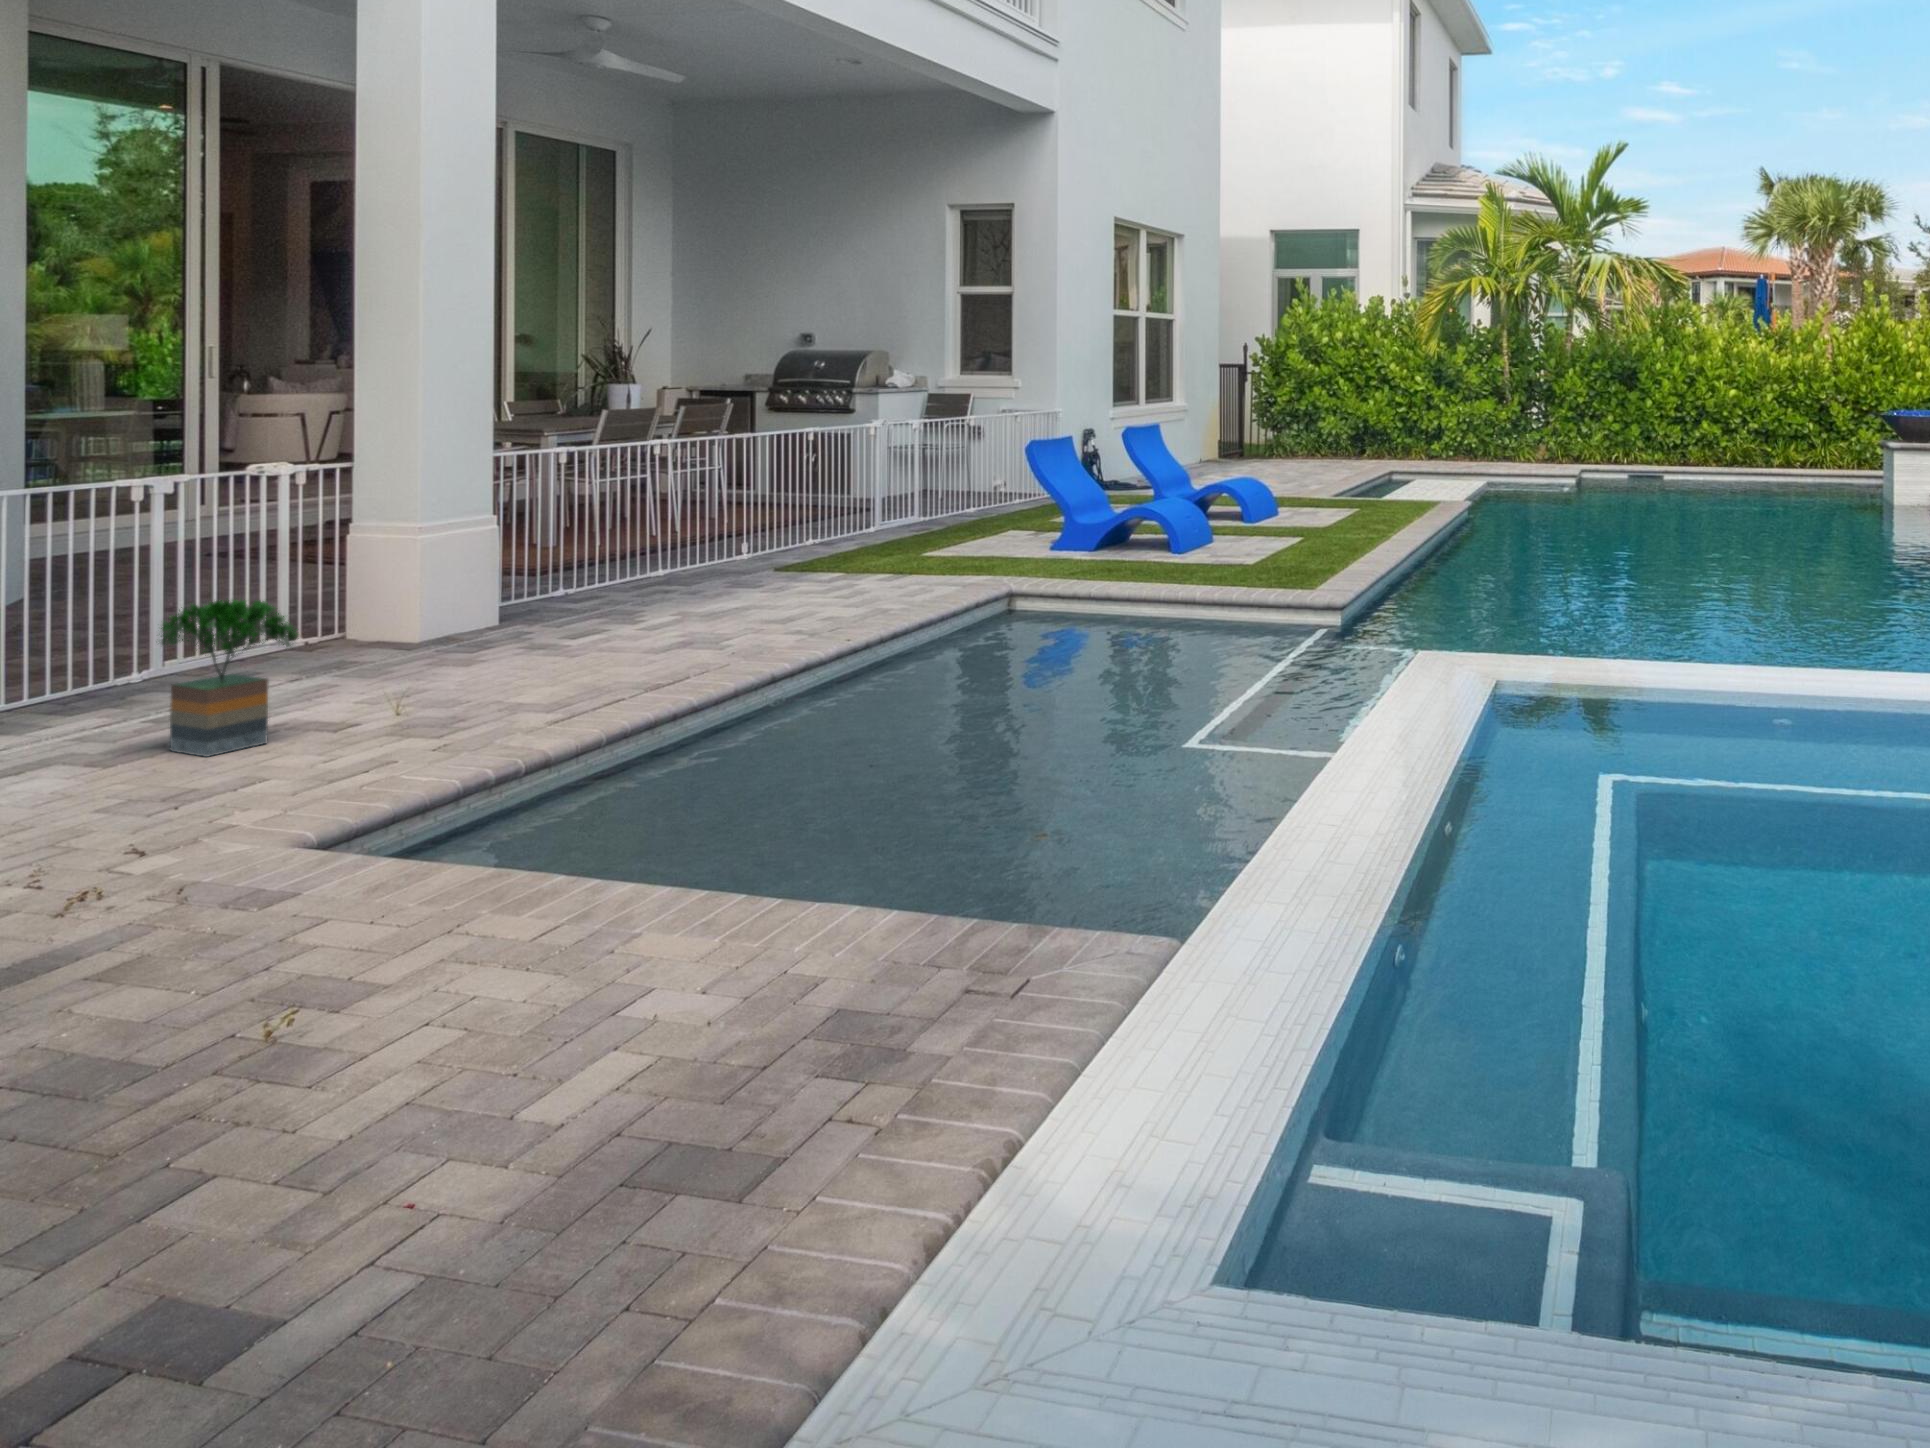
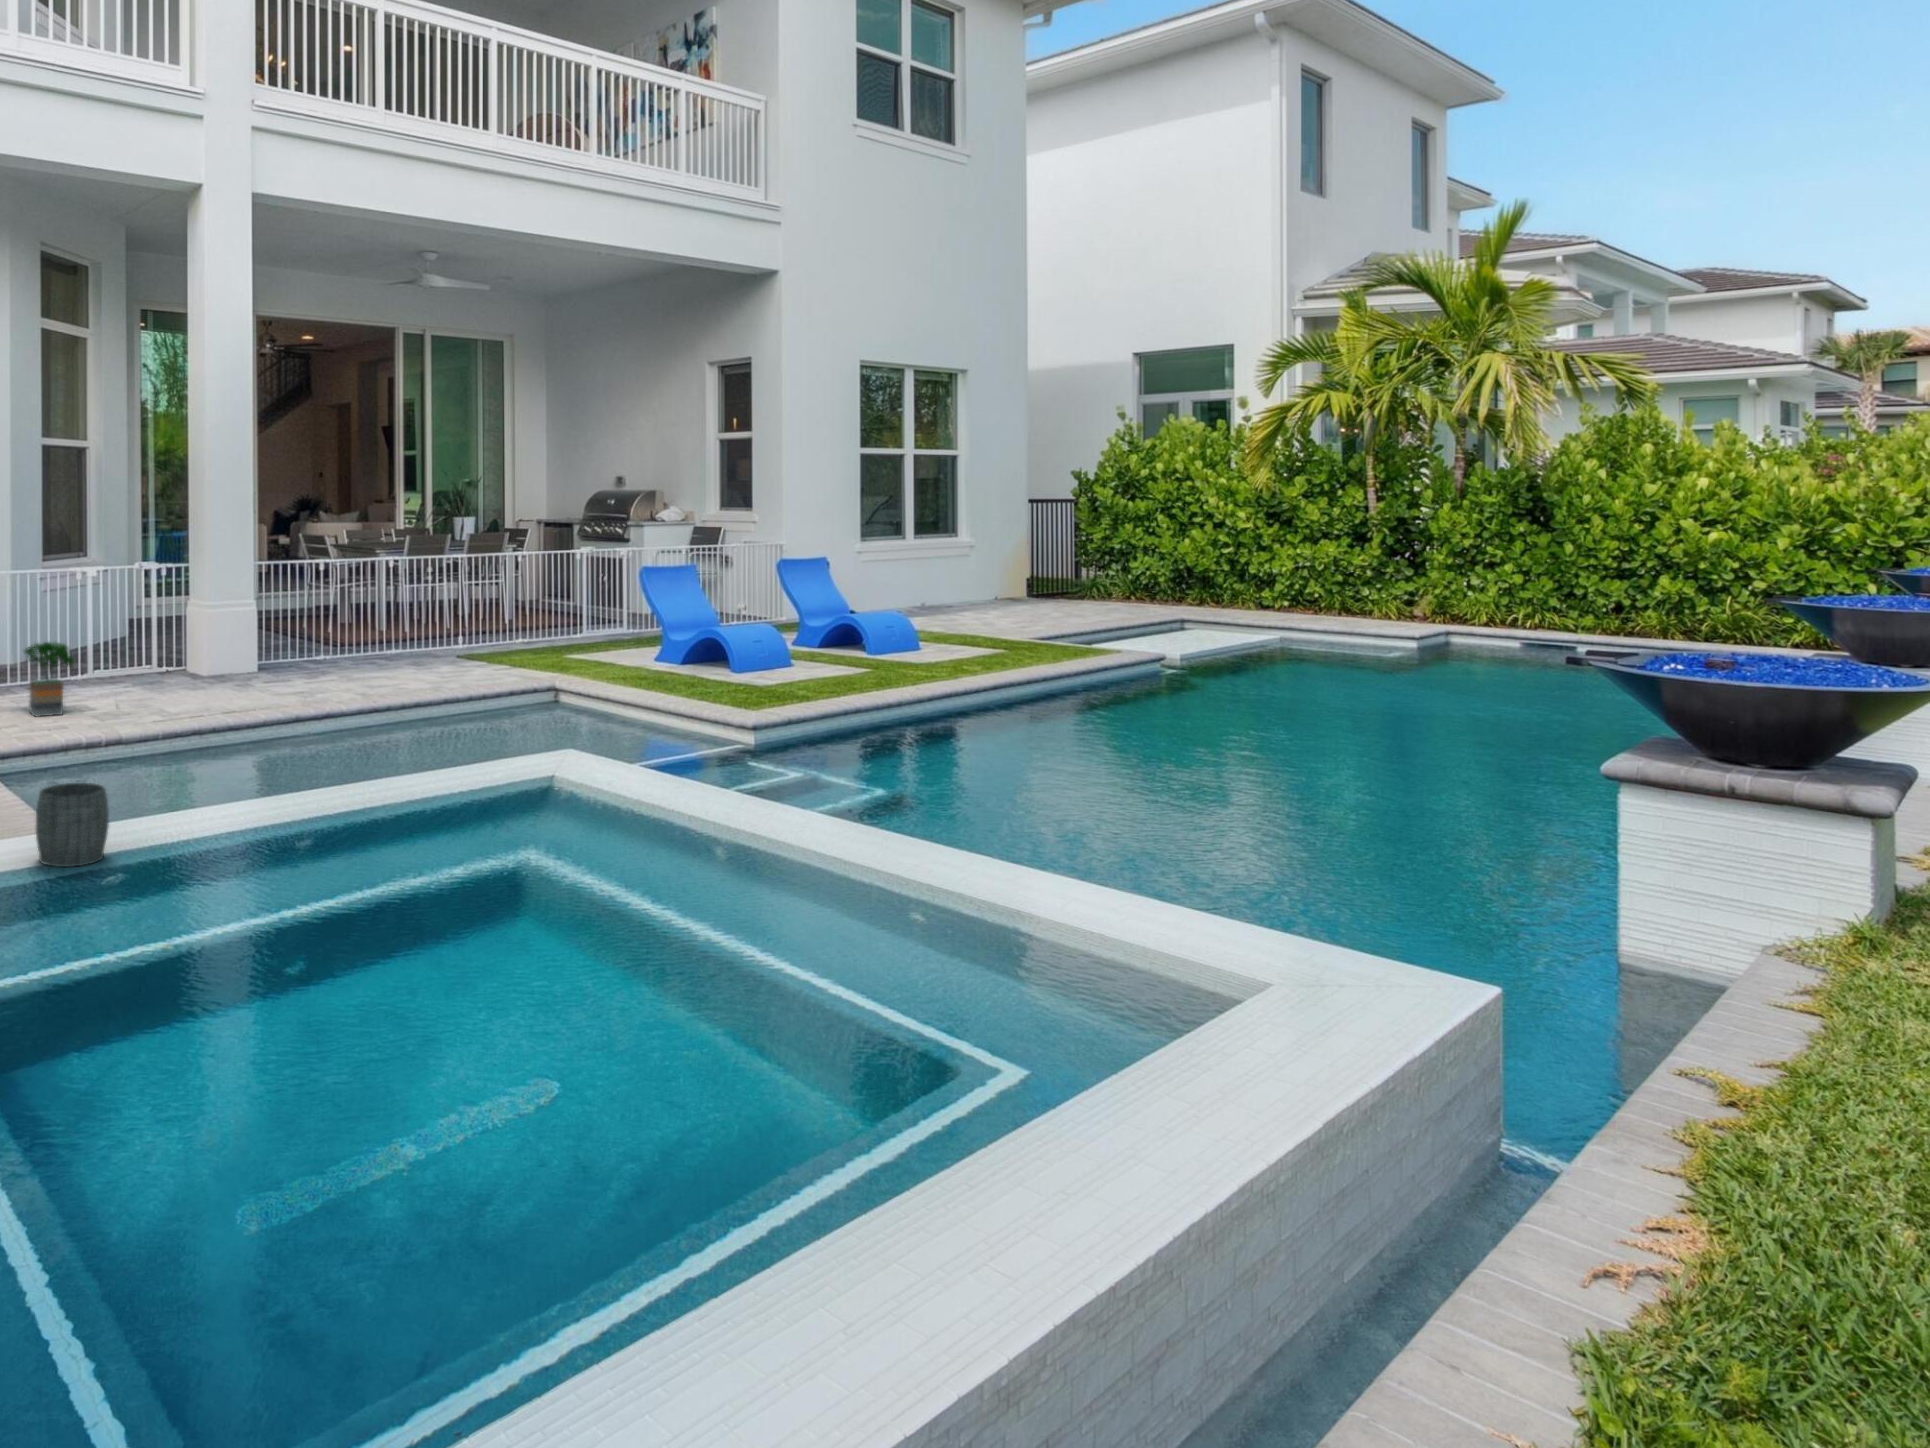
woven basket: none [957,843,1117,1051] -> present [36,783,109,867]

